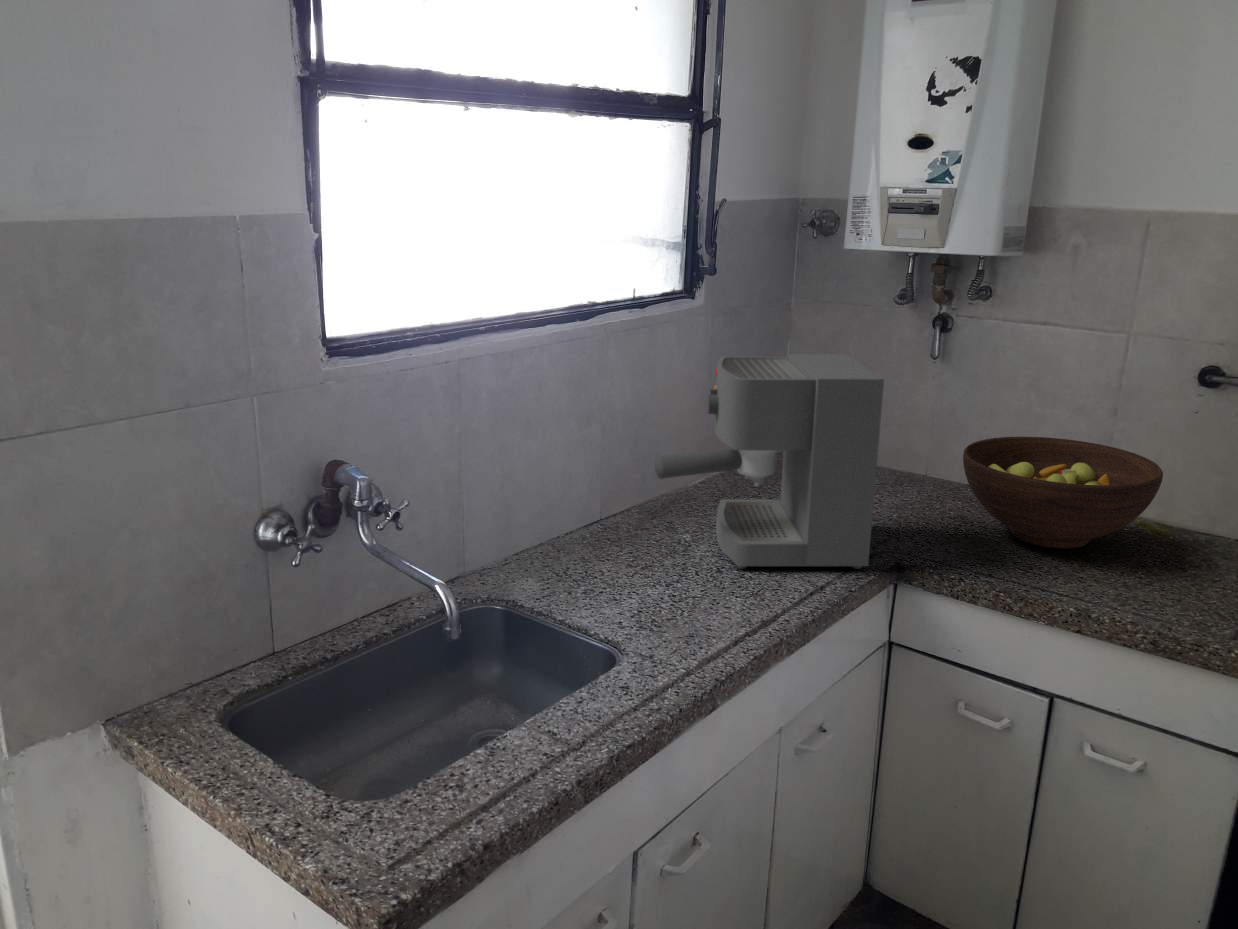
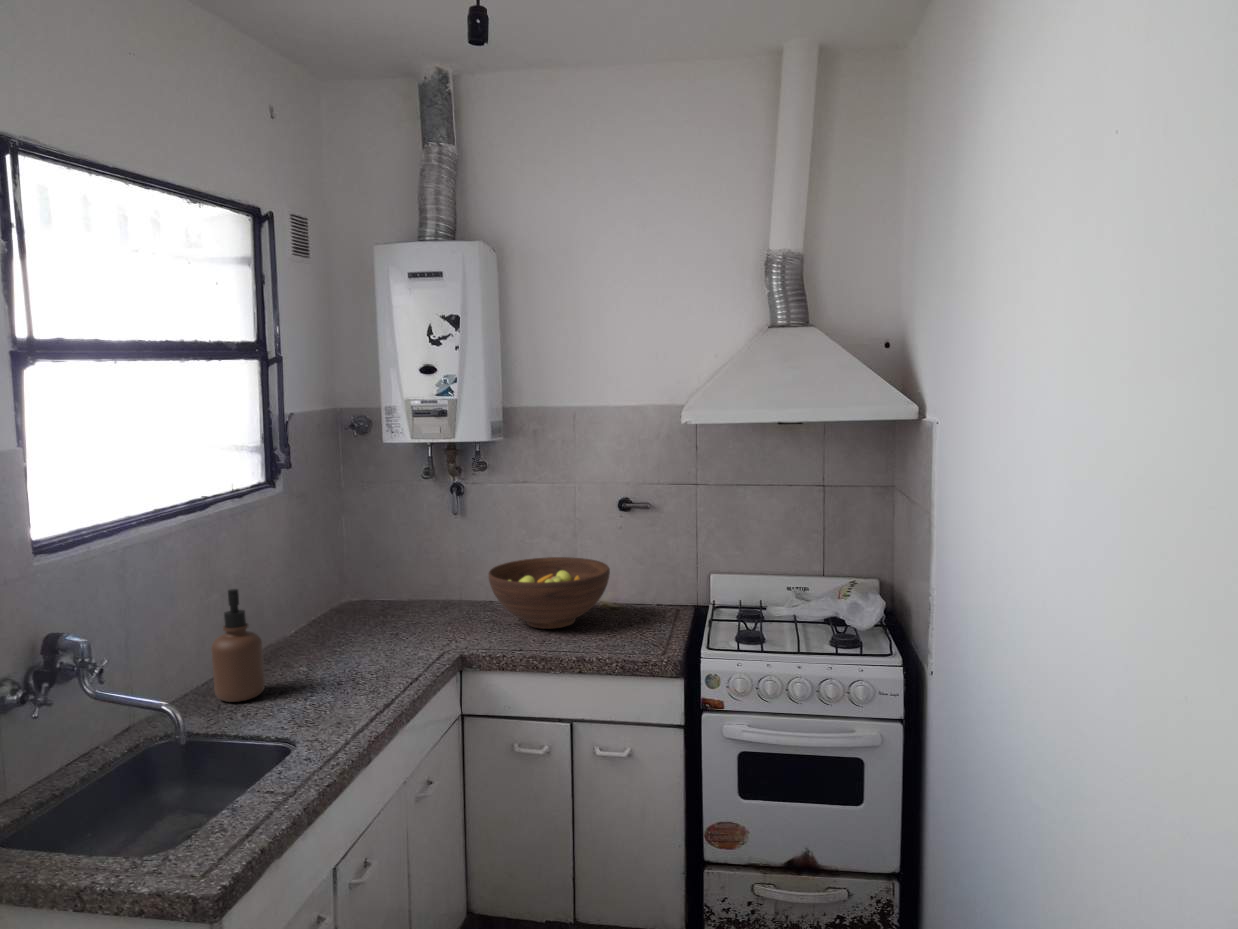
coffee maker: present [655,354,884,569] -> none [277,517,442,679]
soap dispenser: none [566,425,628,570] -> present [211,589,265,702]

